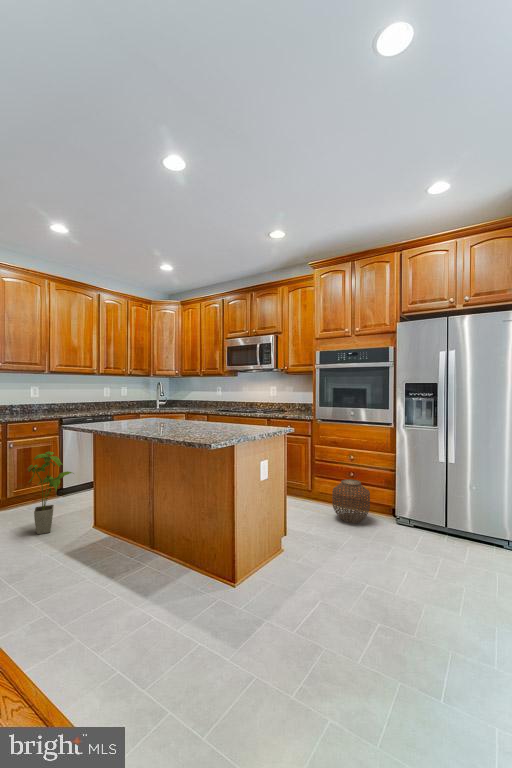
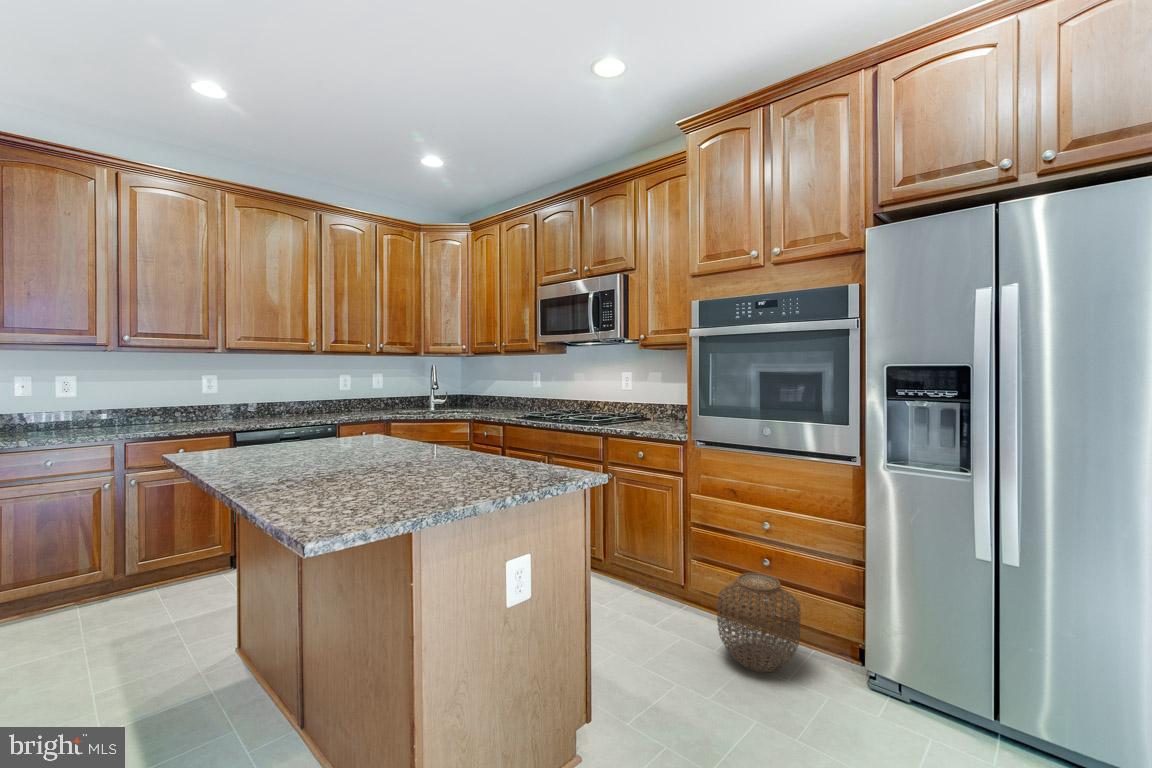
house plant: present [28,452,72,534] -> none [109,500,212,656]

